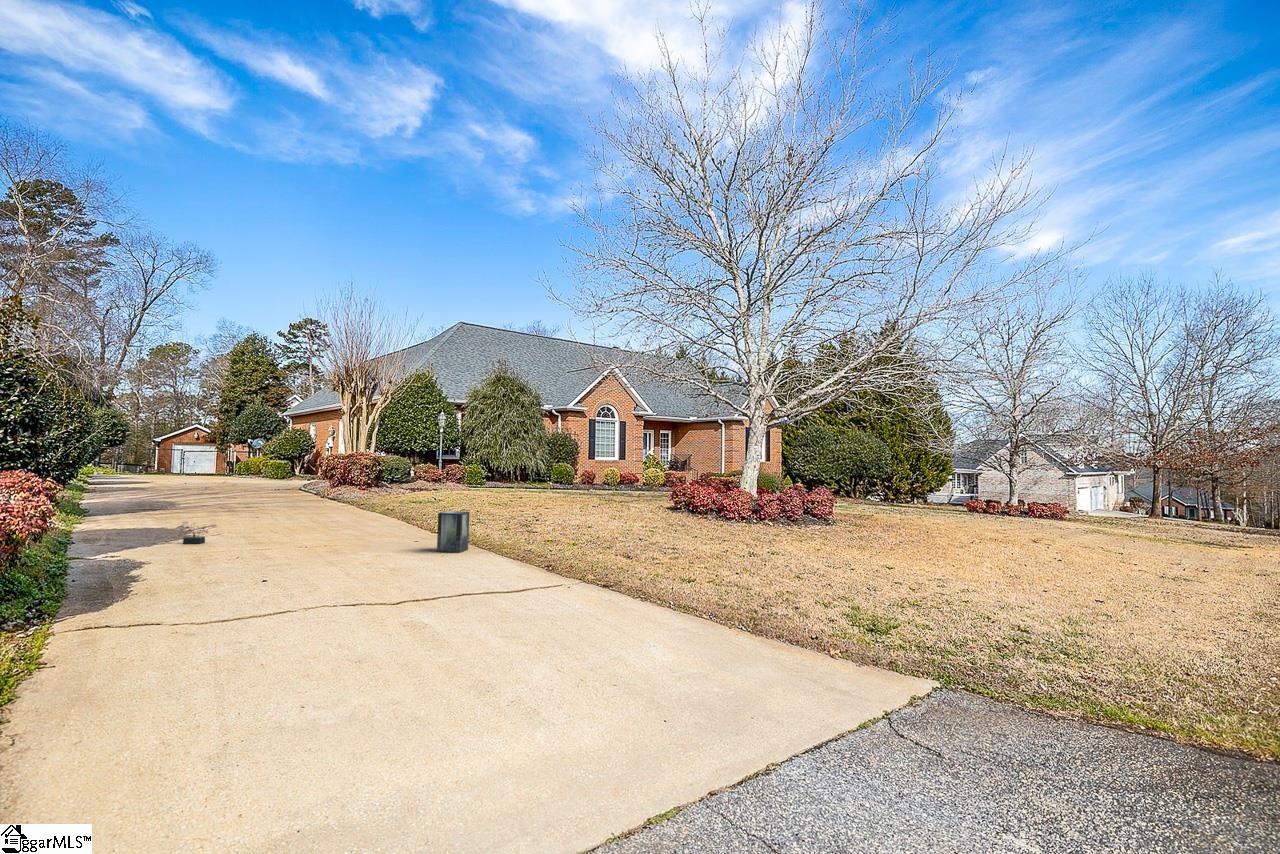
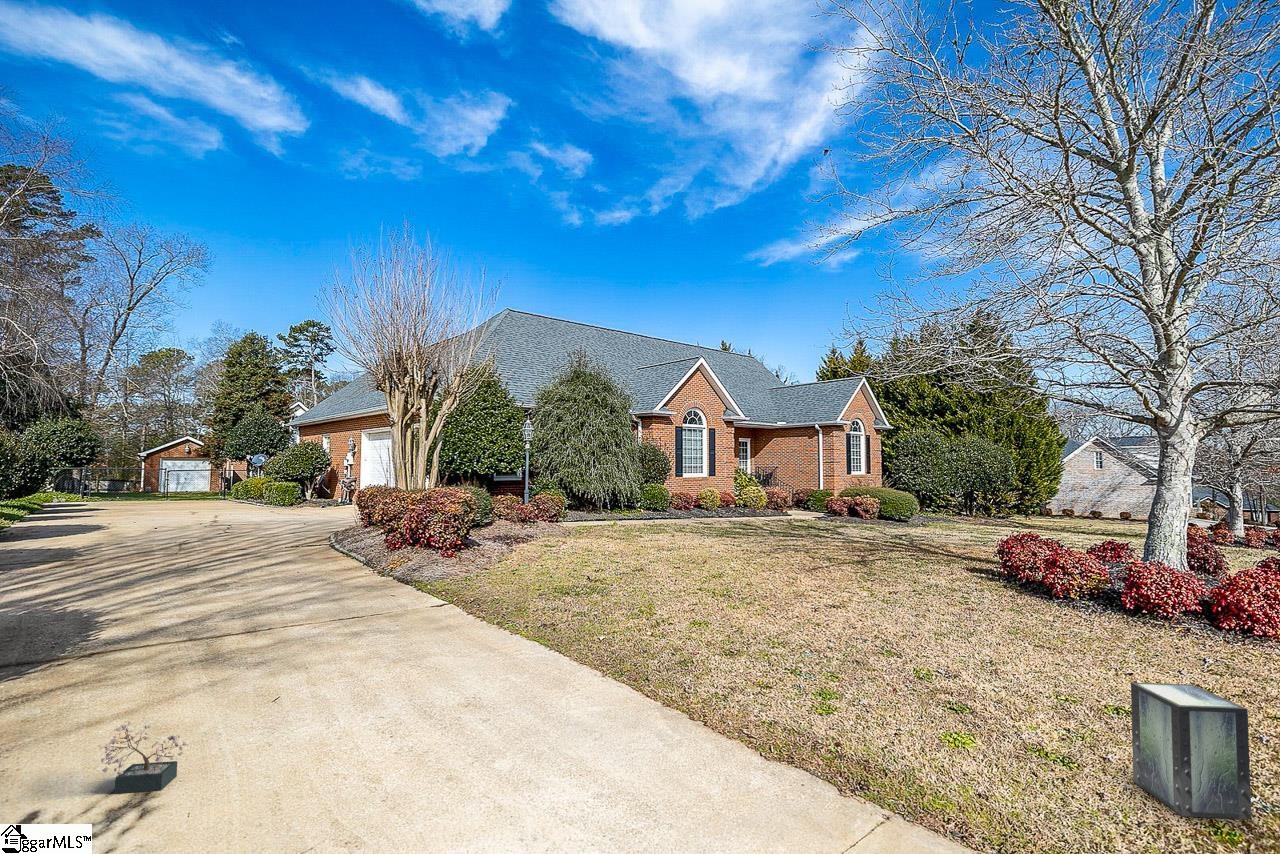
storage box: present [437,511,469,553] -> present [1131,683,1251,820]

